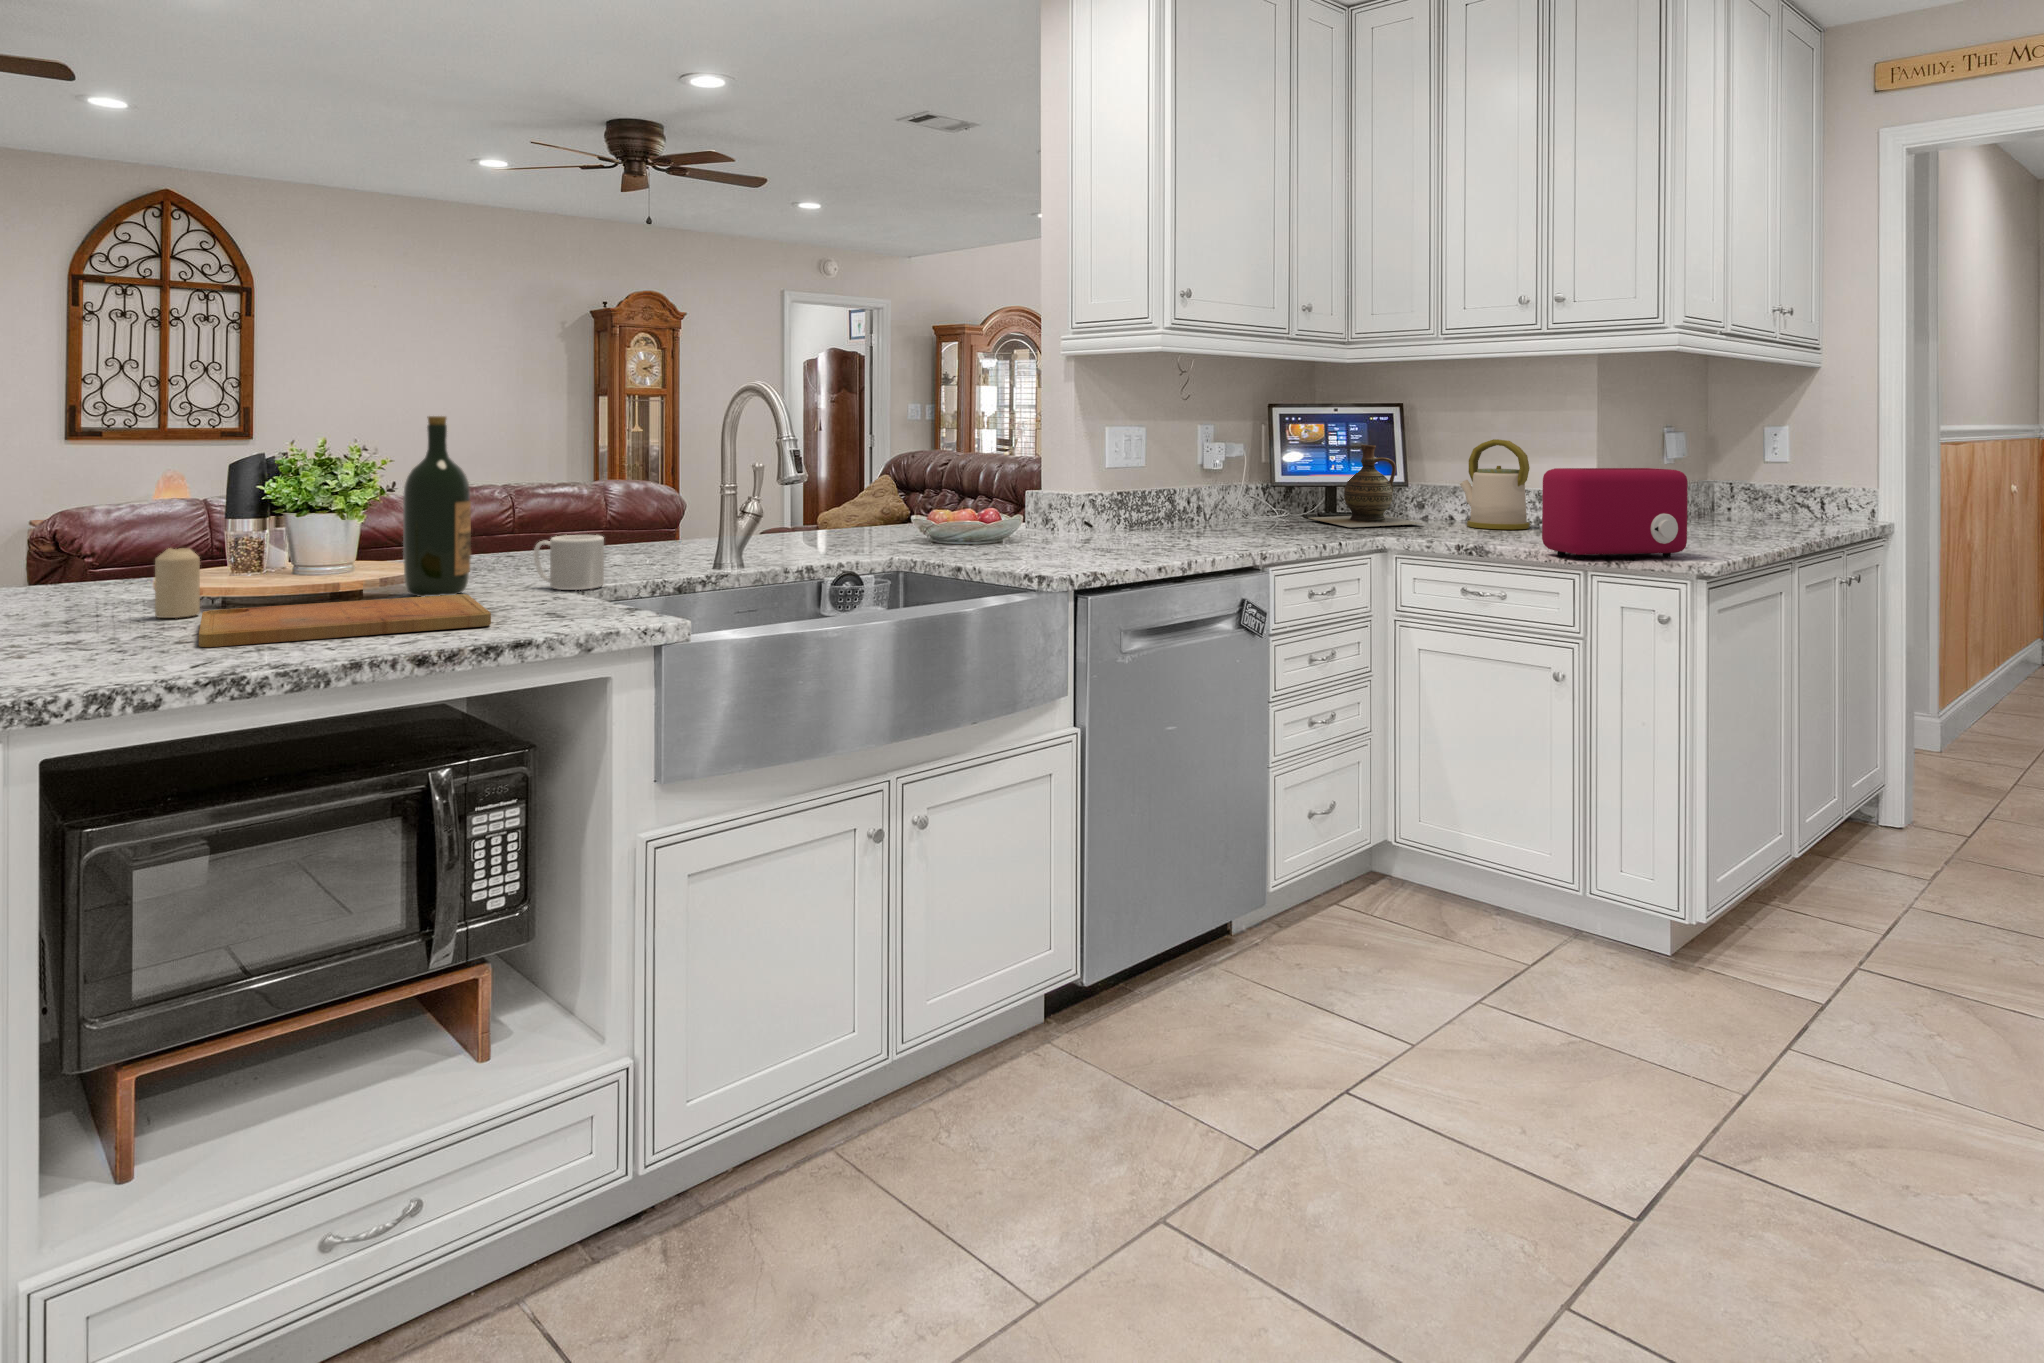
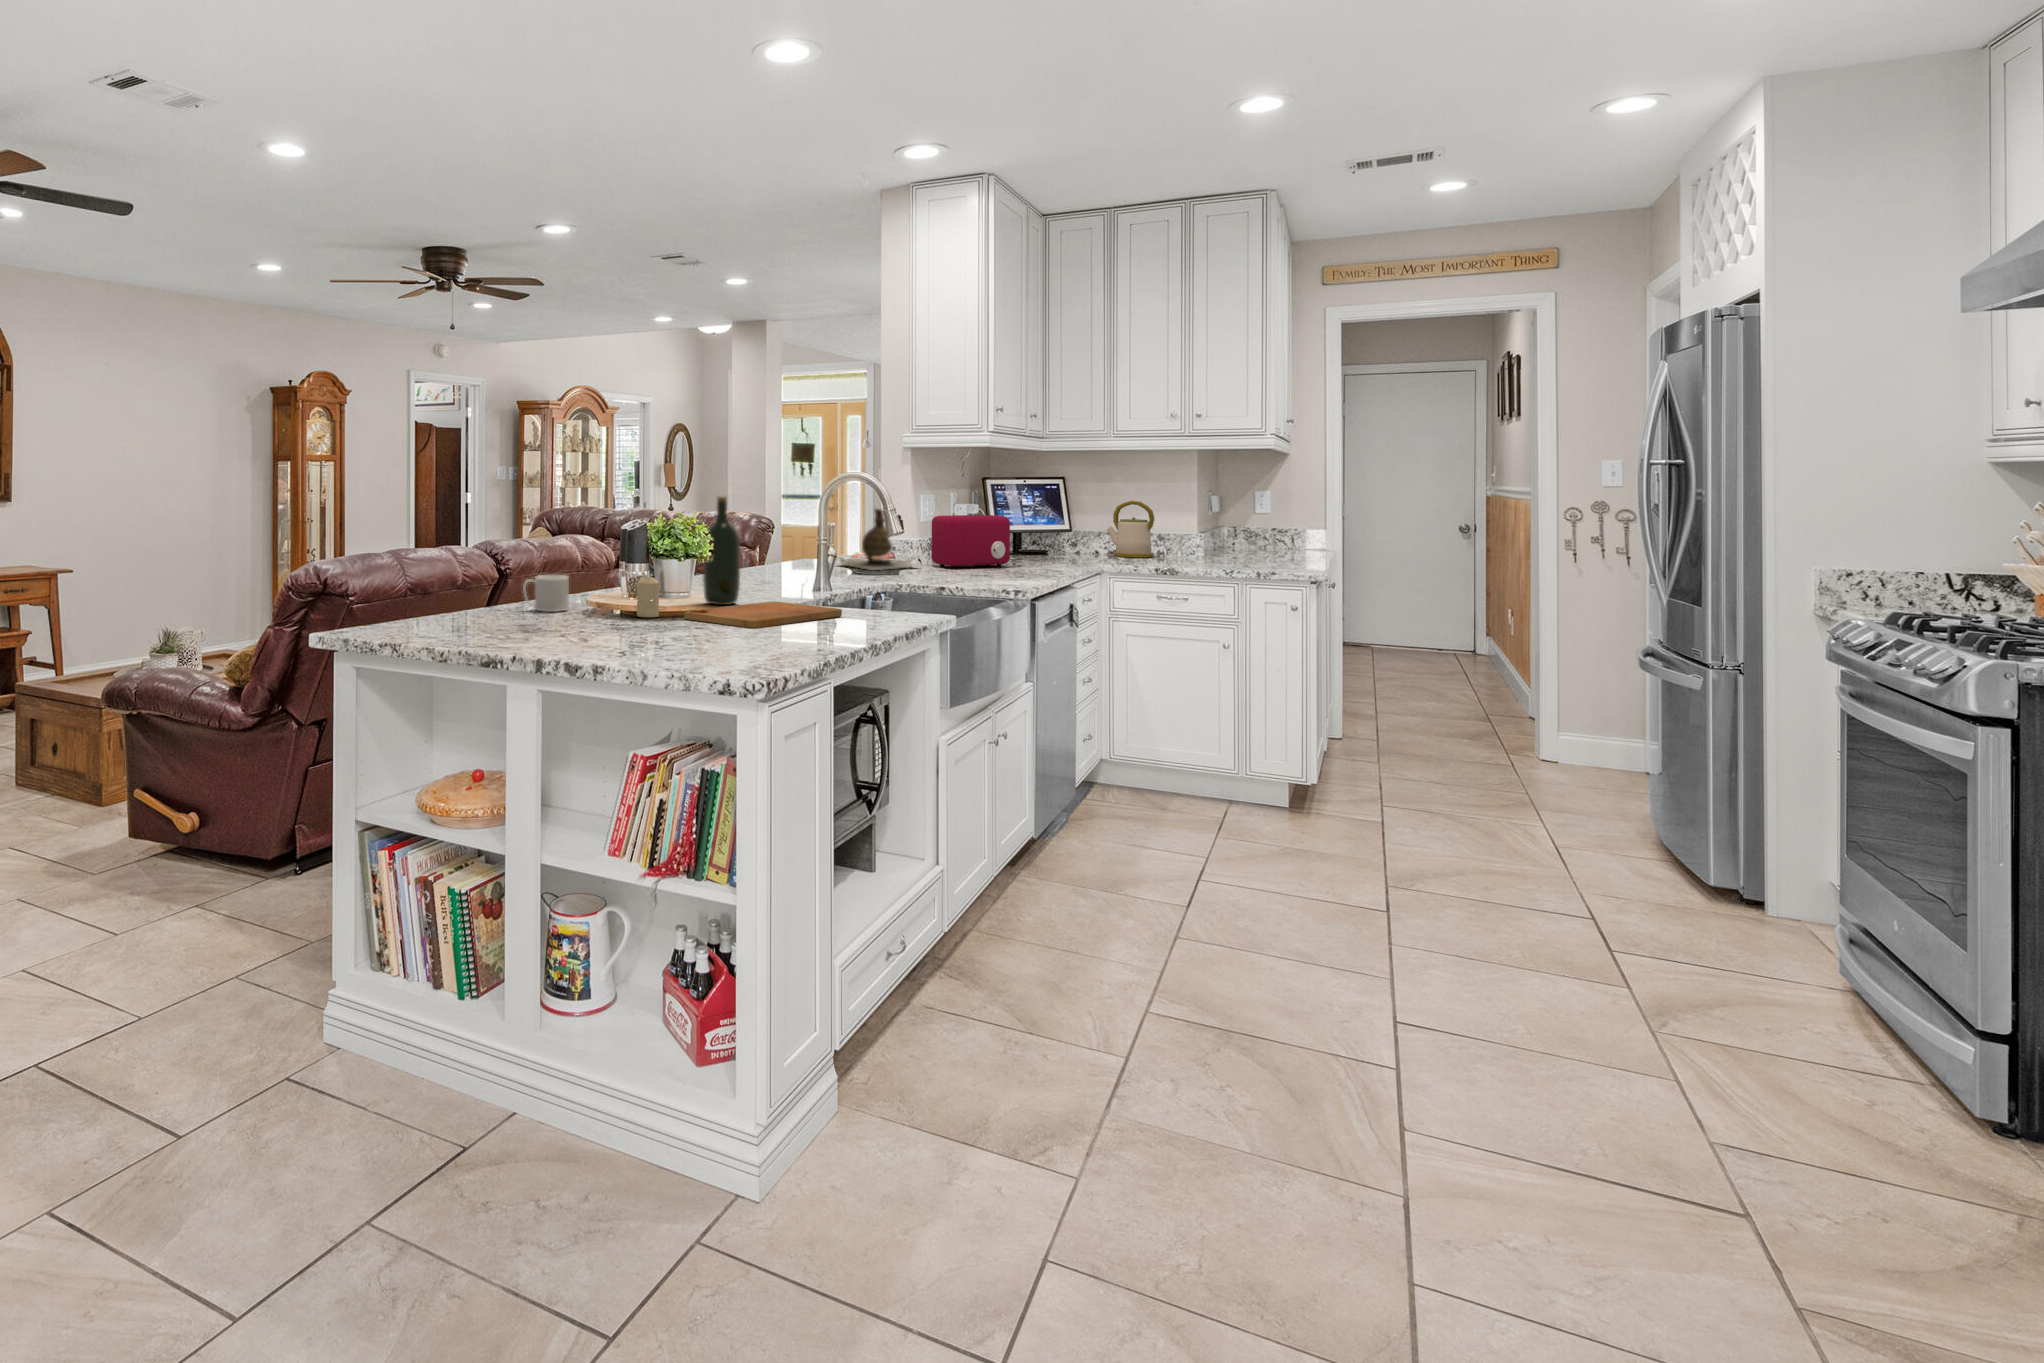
ceramic jug: present [1309,445,1422,527] -> present [843,509,911,570]
toaster: present [1542,468,1688,559] -> present [931,515,1010,568]
mug: present [534,535,604,590] -> present [523,575,569,612]

